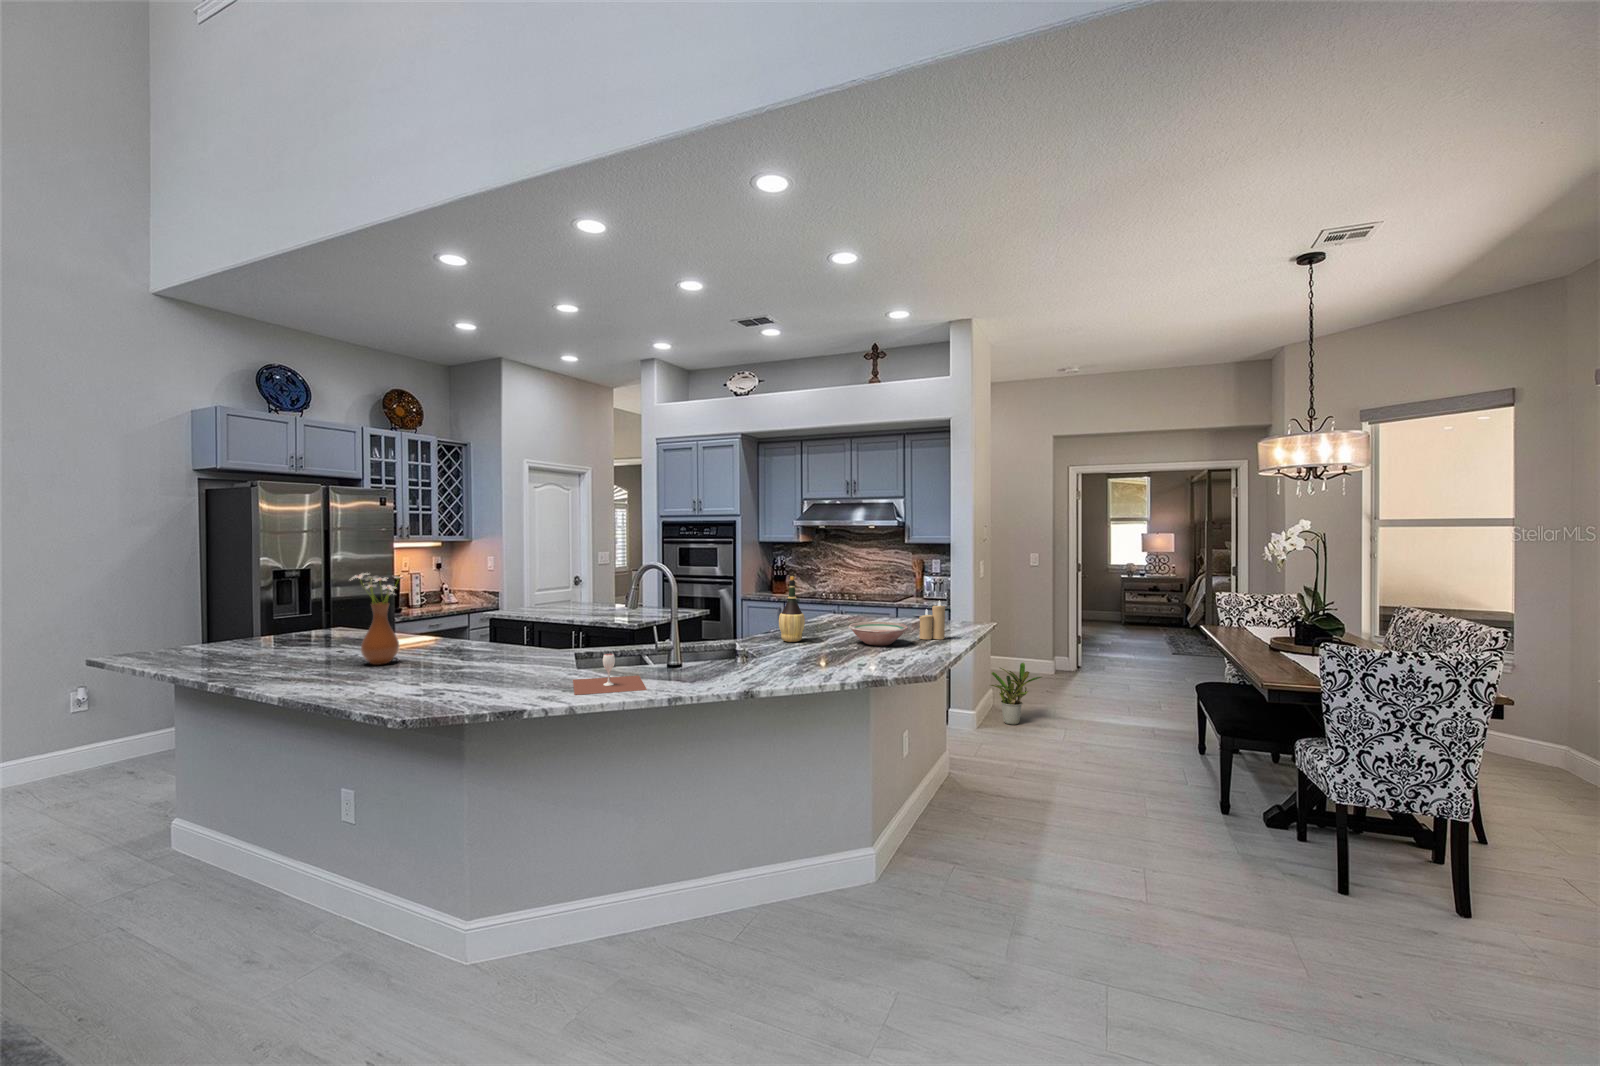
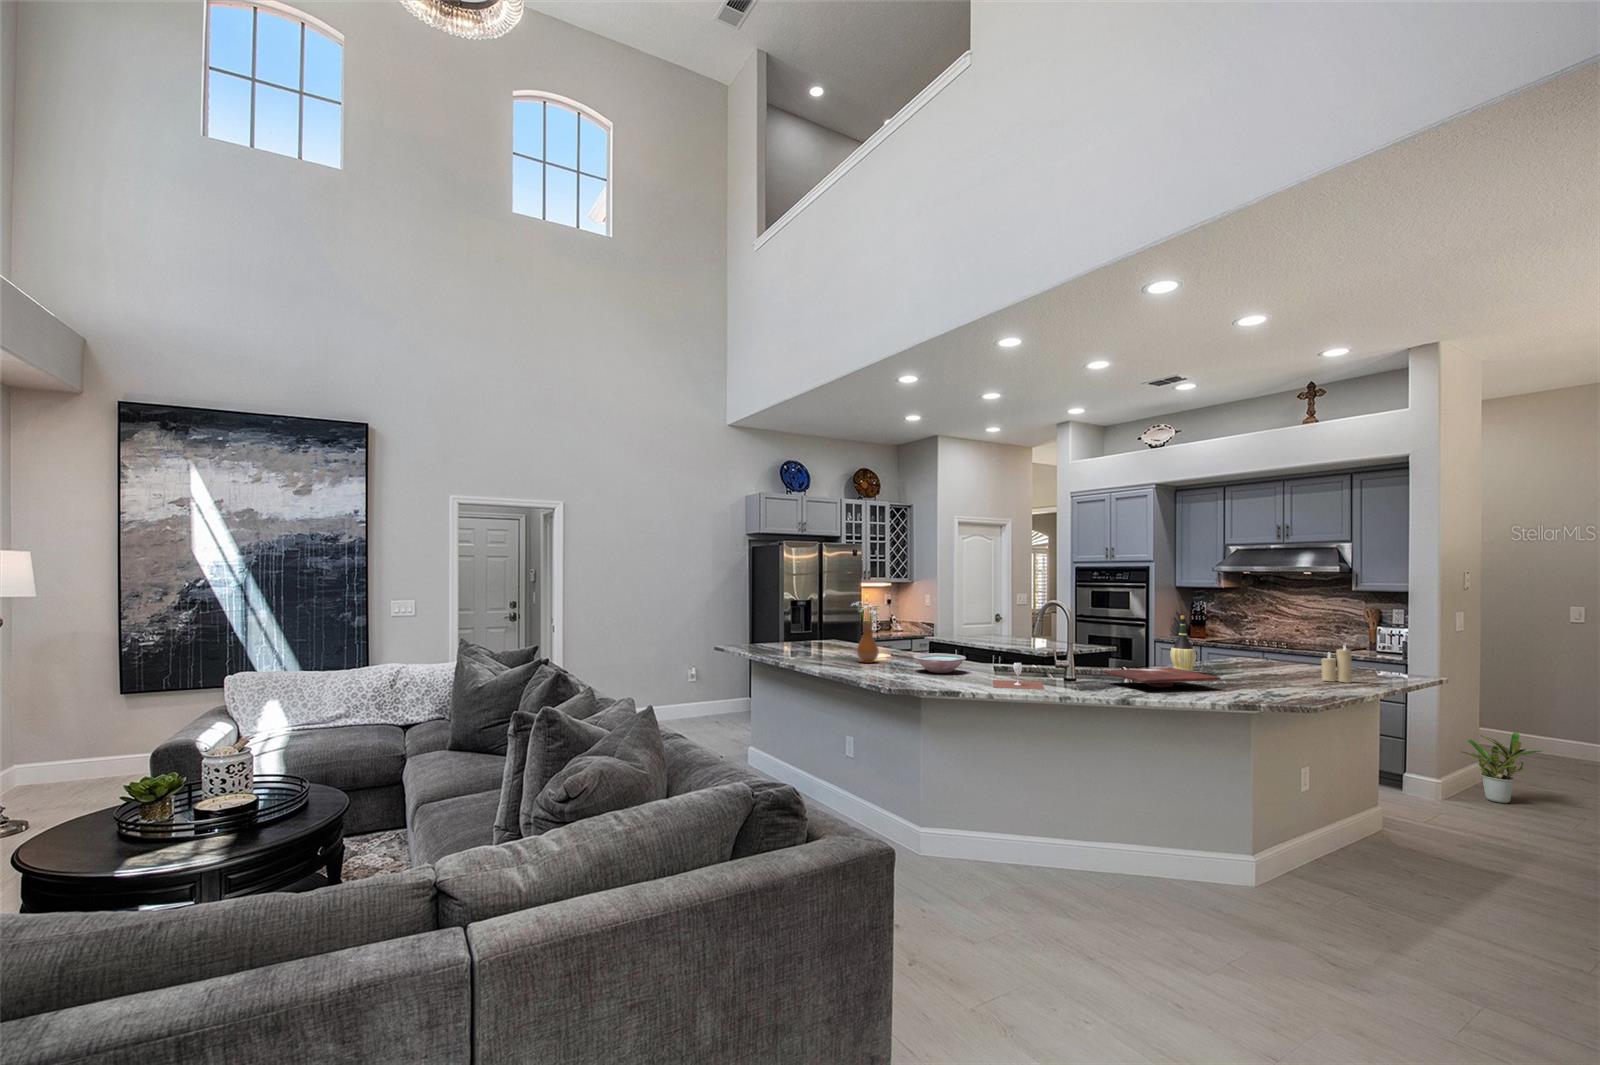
bowl: present [849,622,908,646] -> present [914,653,966,673]
cutting board: none [716,640,844,667] -> present [1103,668,1220,687]

